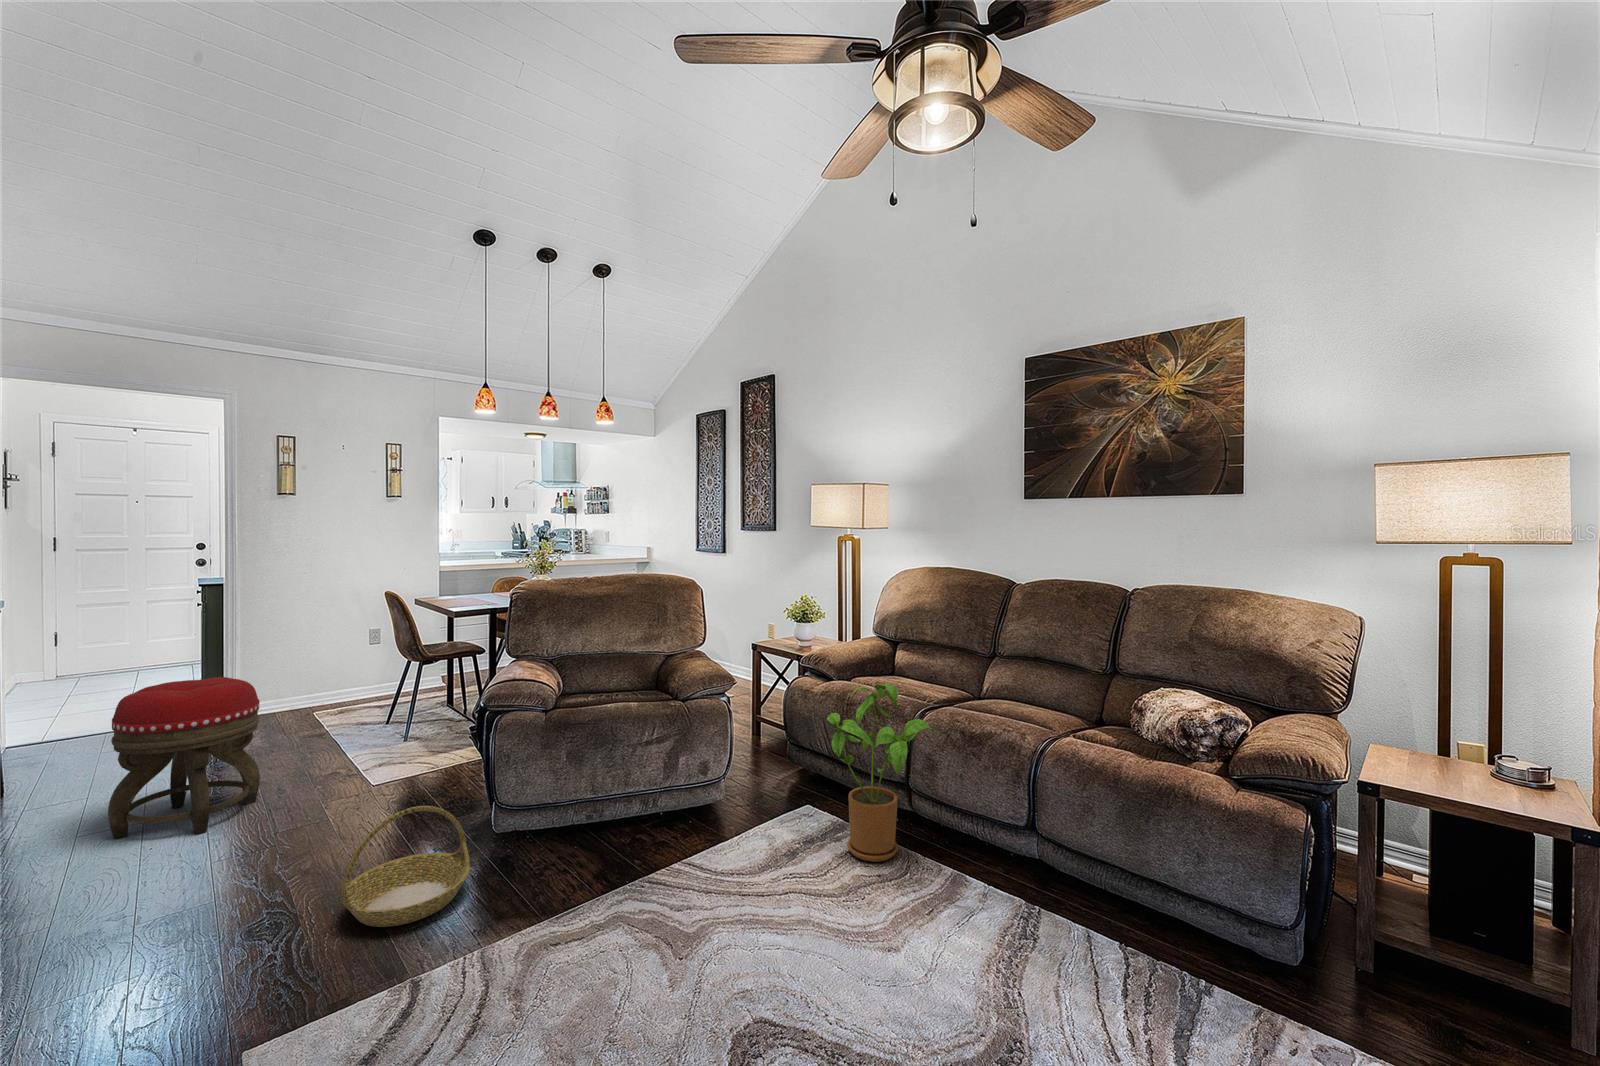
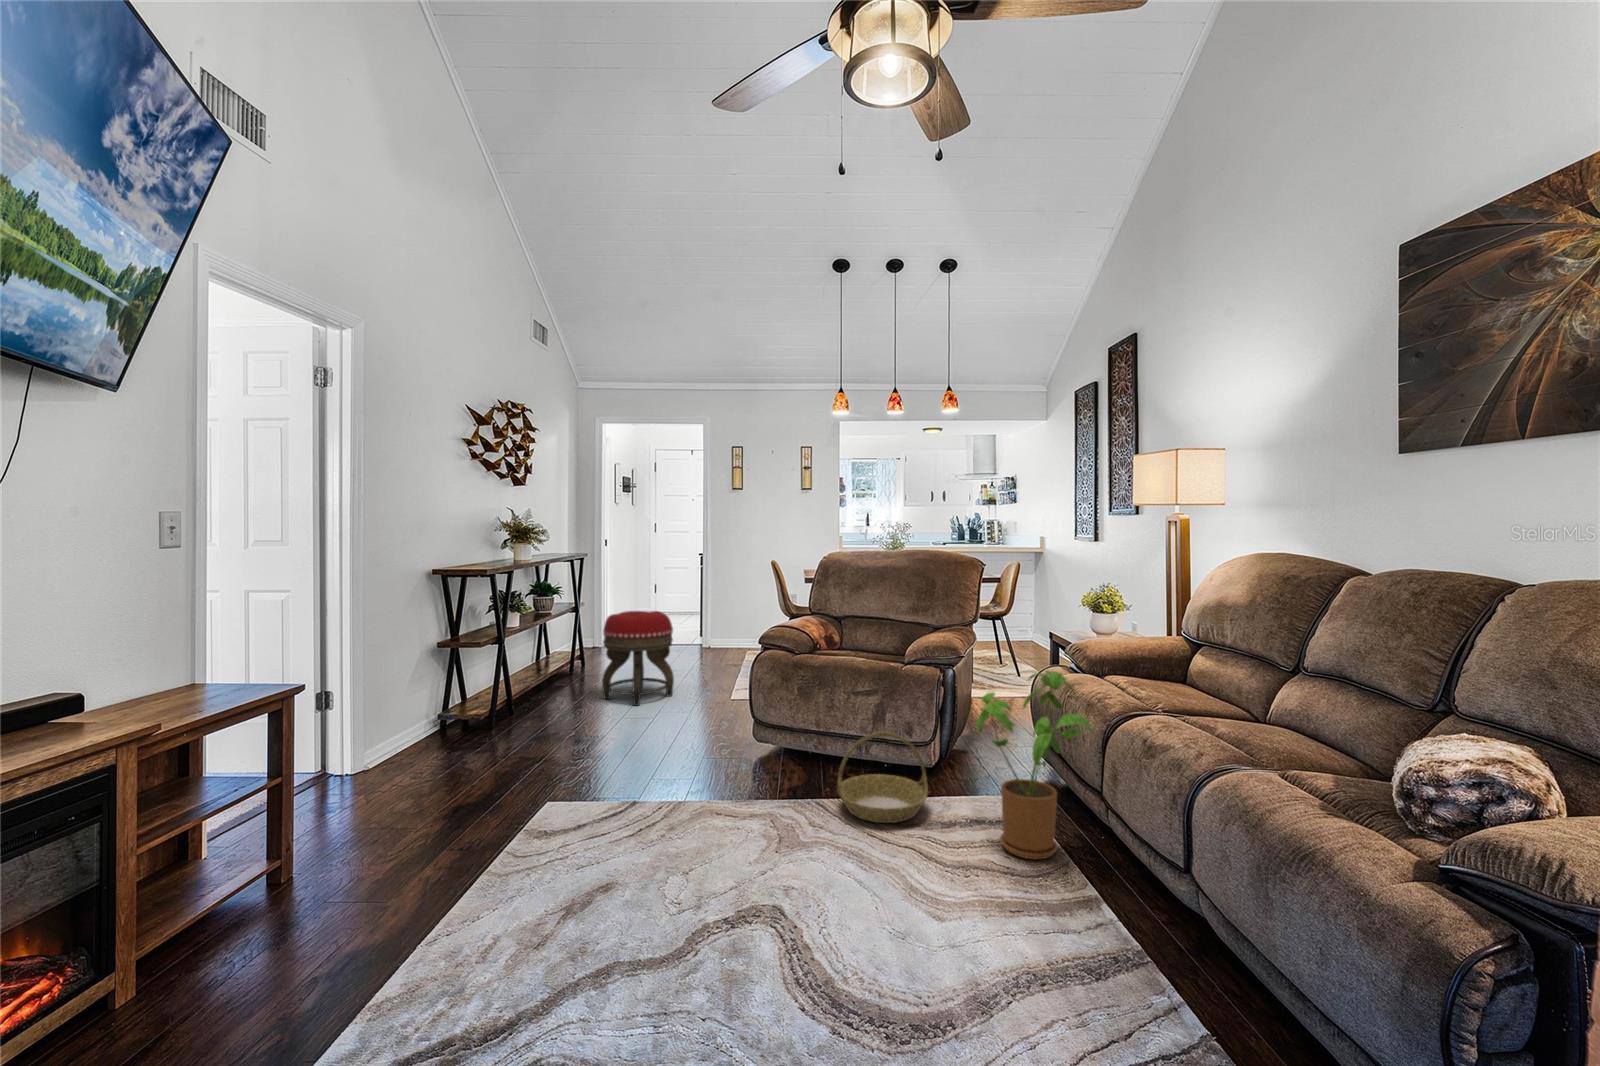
basket: present [341,806,470,927] -> present [837,732,928,823]

